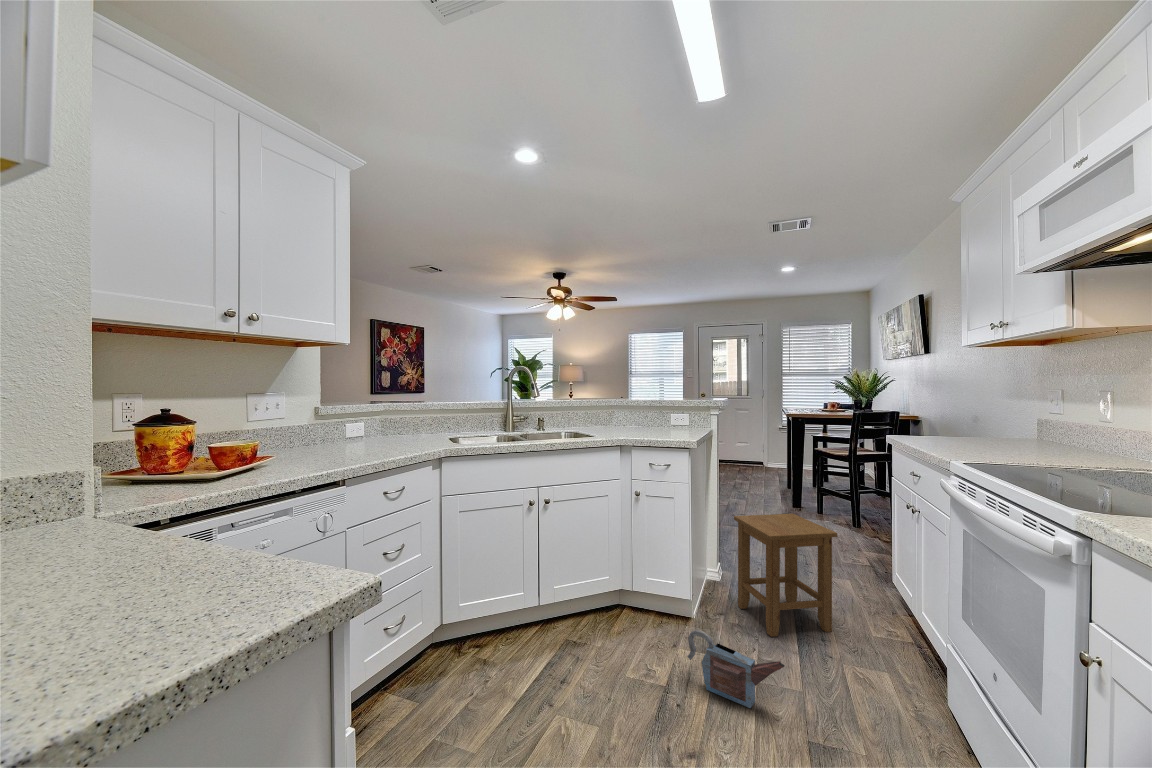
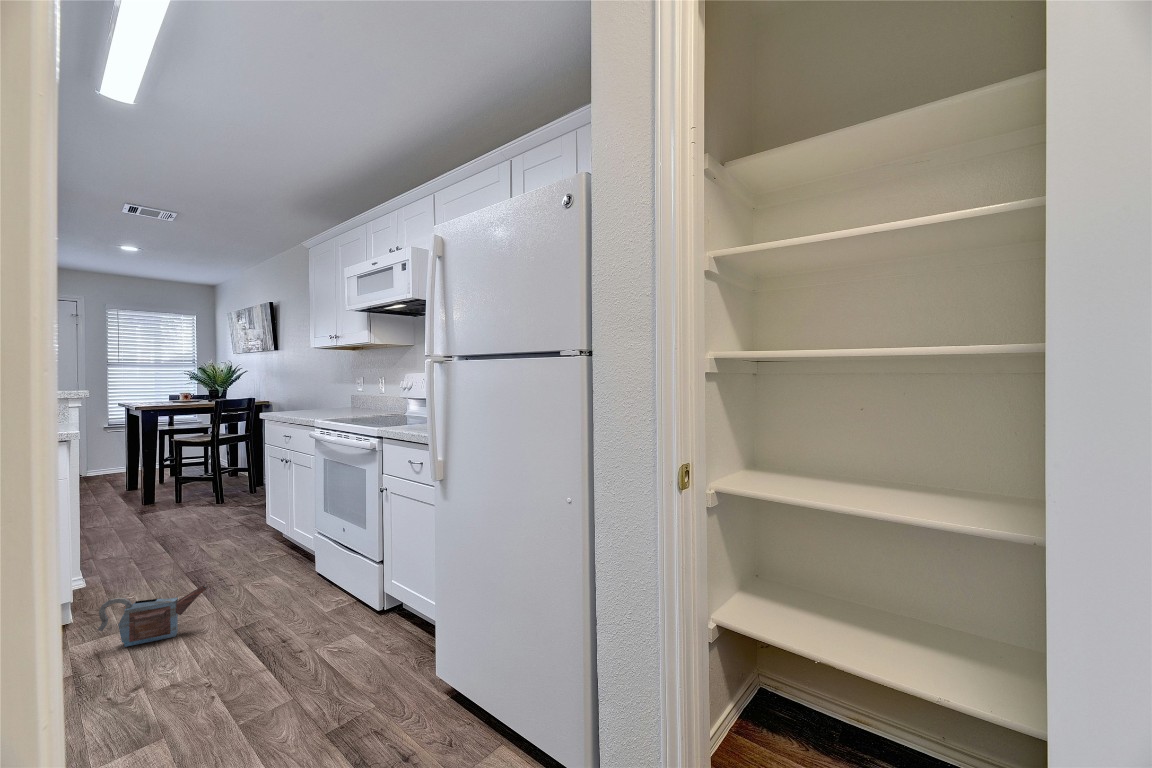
stool: present [734,514,837,637] -> none [118,489,229,594]

